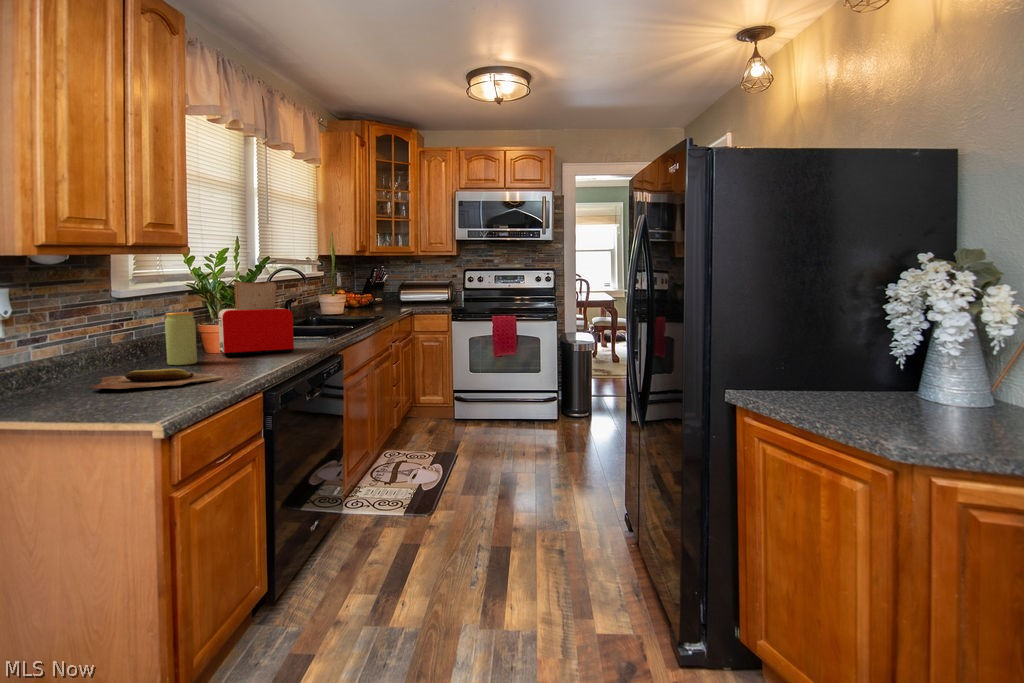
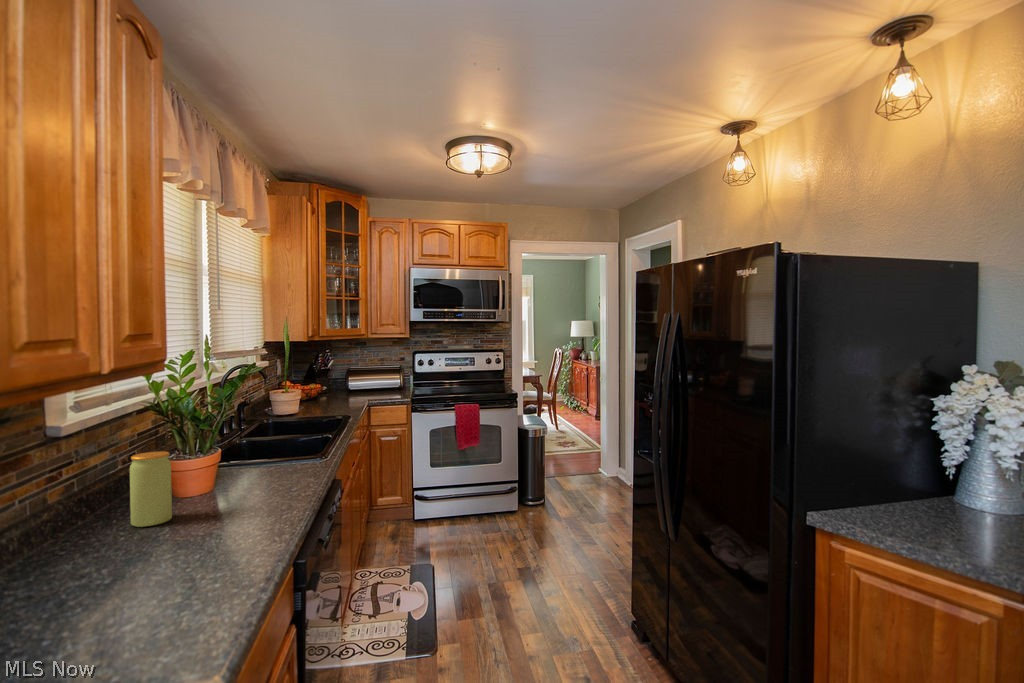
toaster: present [214,282,294,356] -> none [189,401,291,502]
cutting board: present [90,369,223,389] -> none [35,539,234,602]

